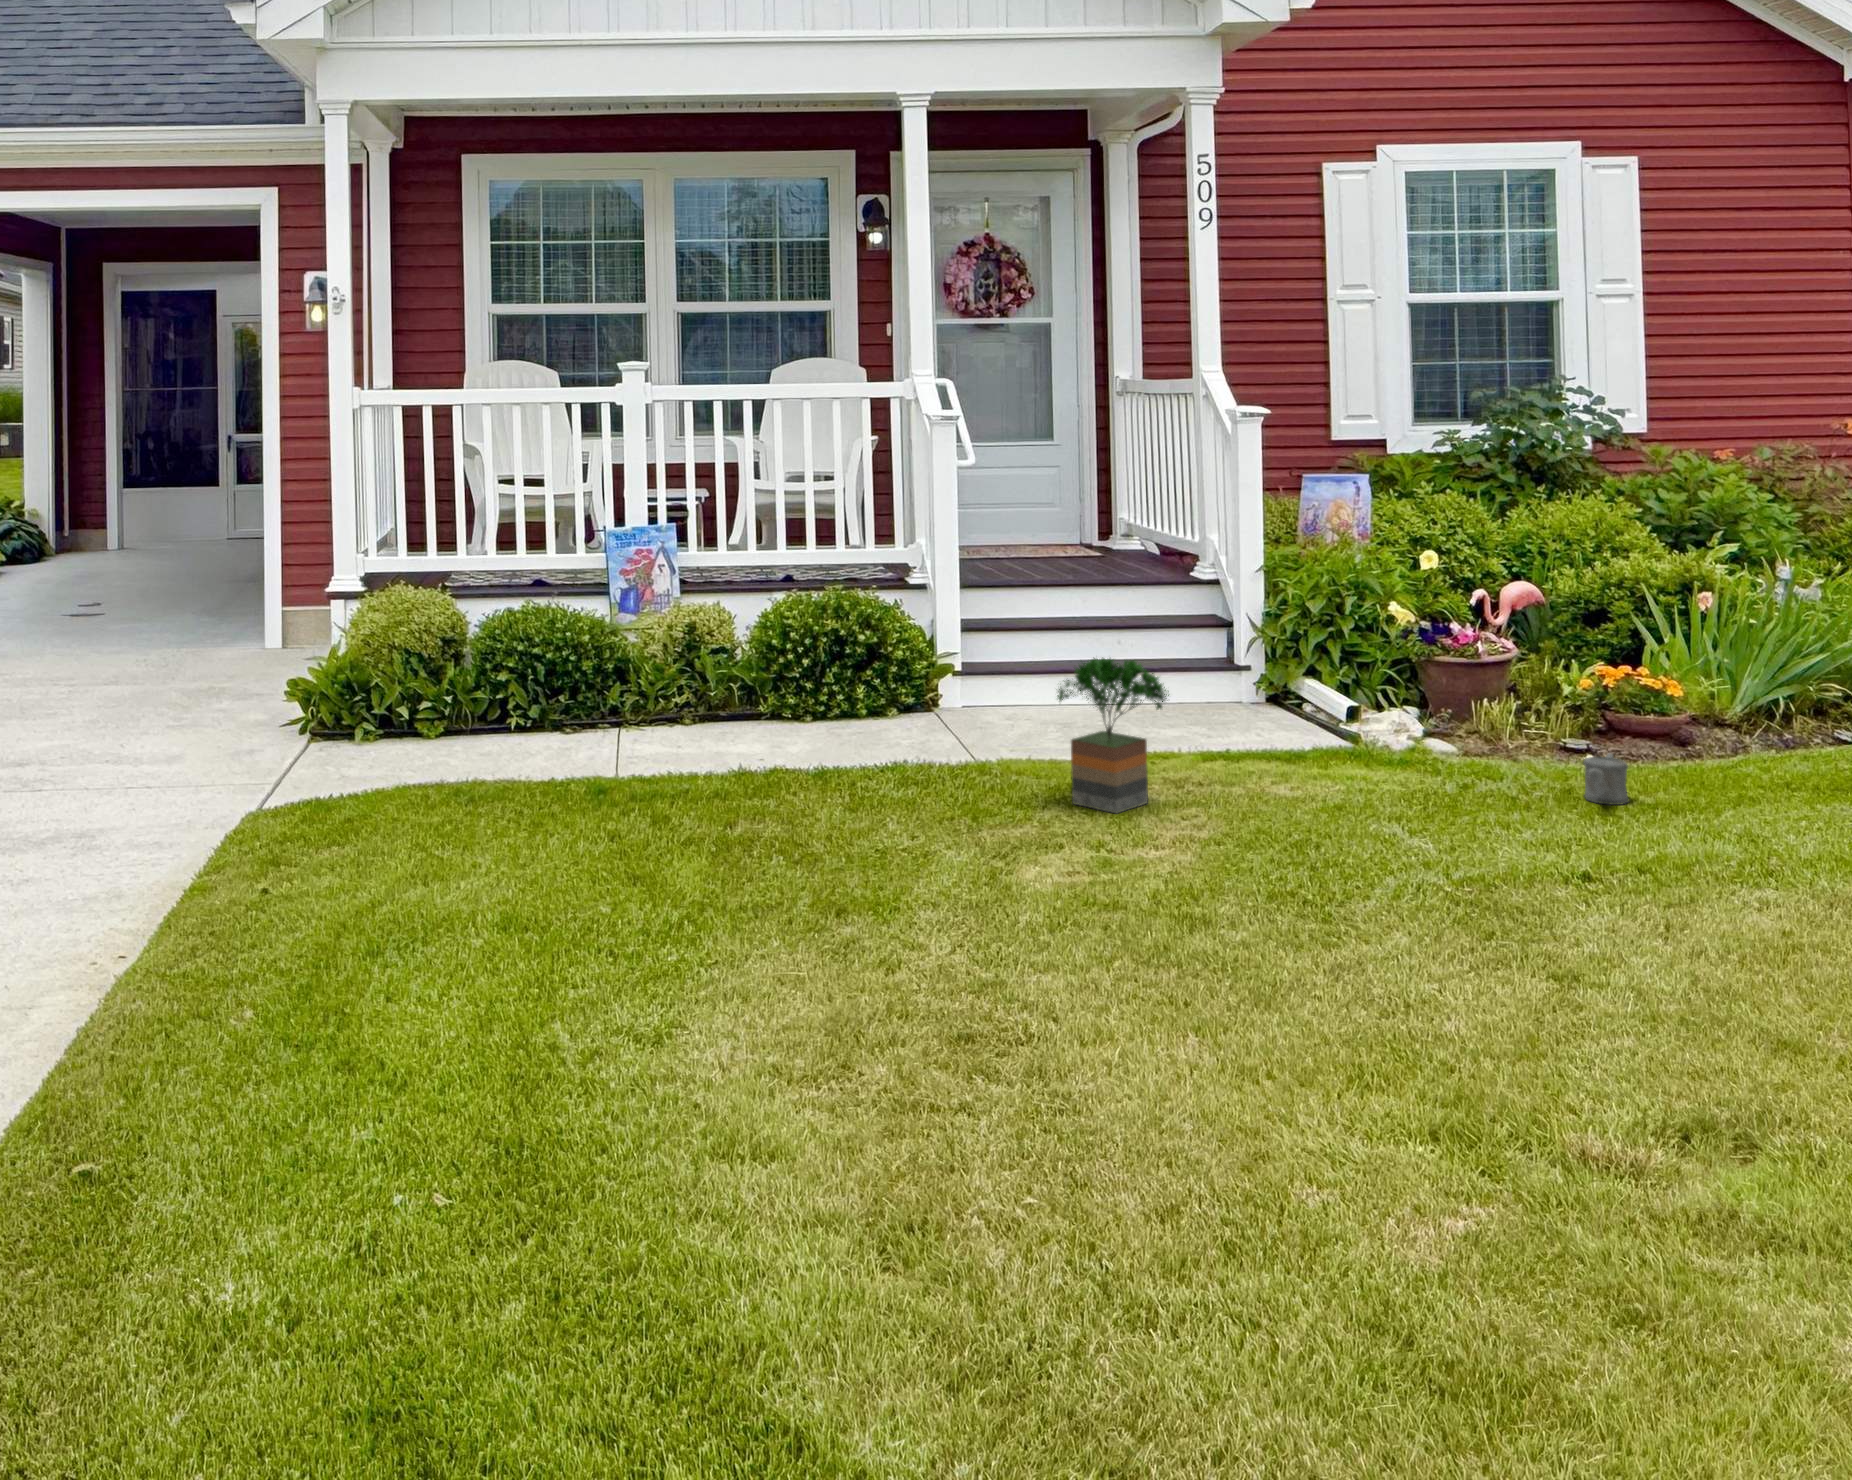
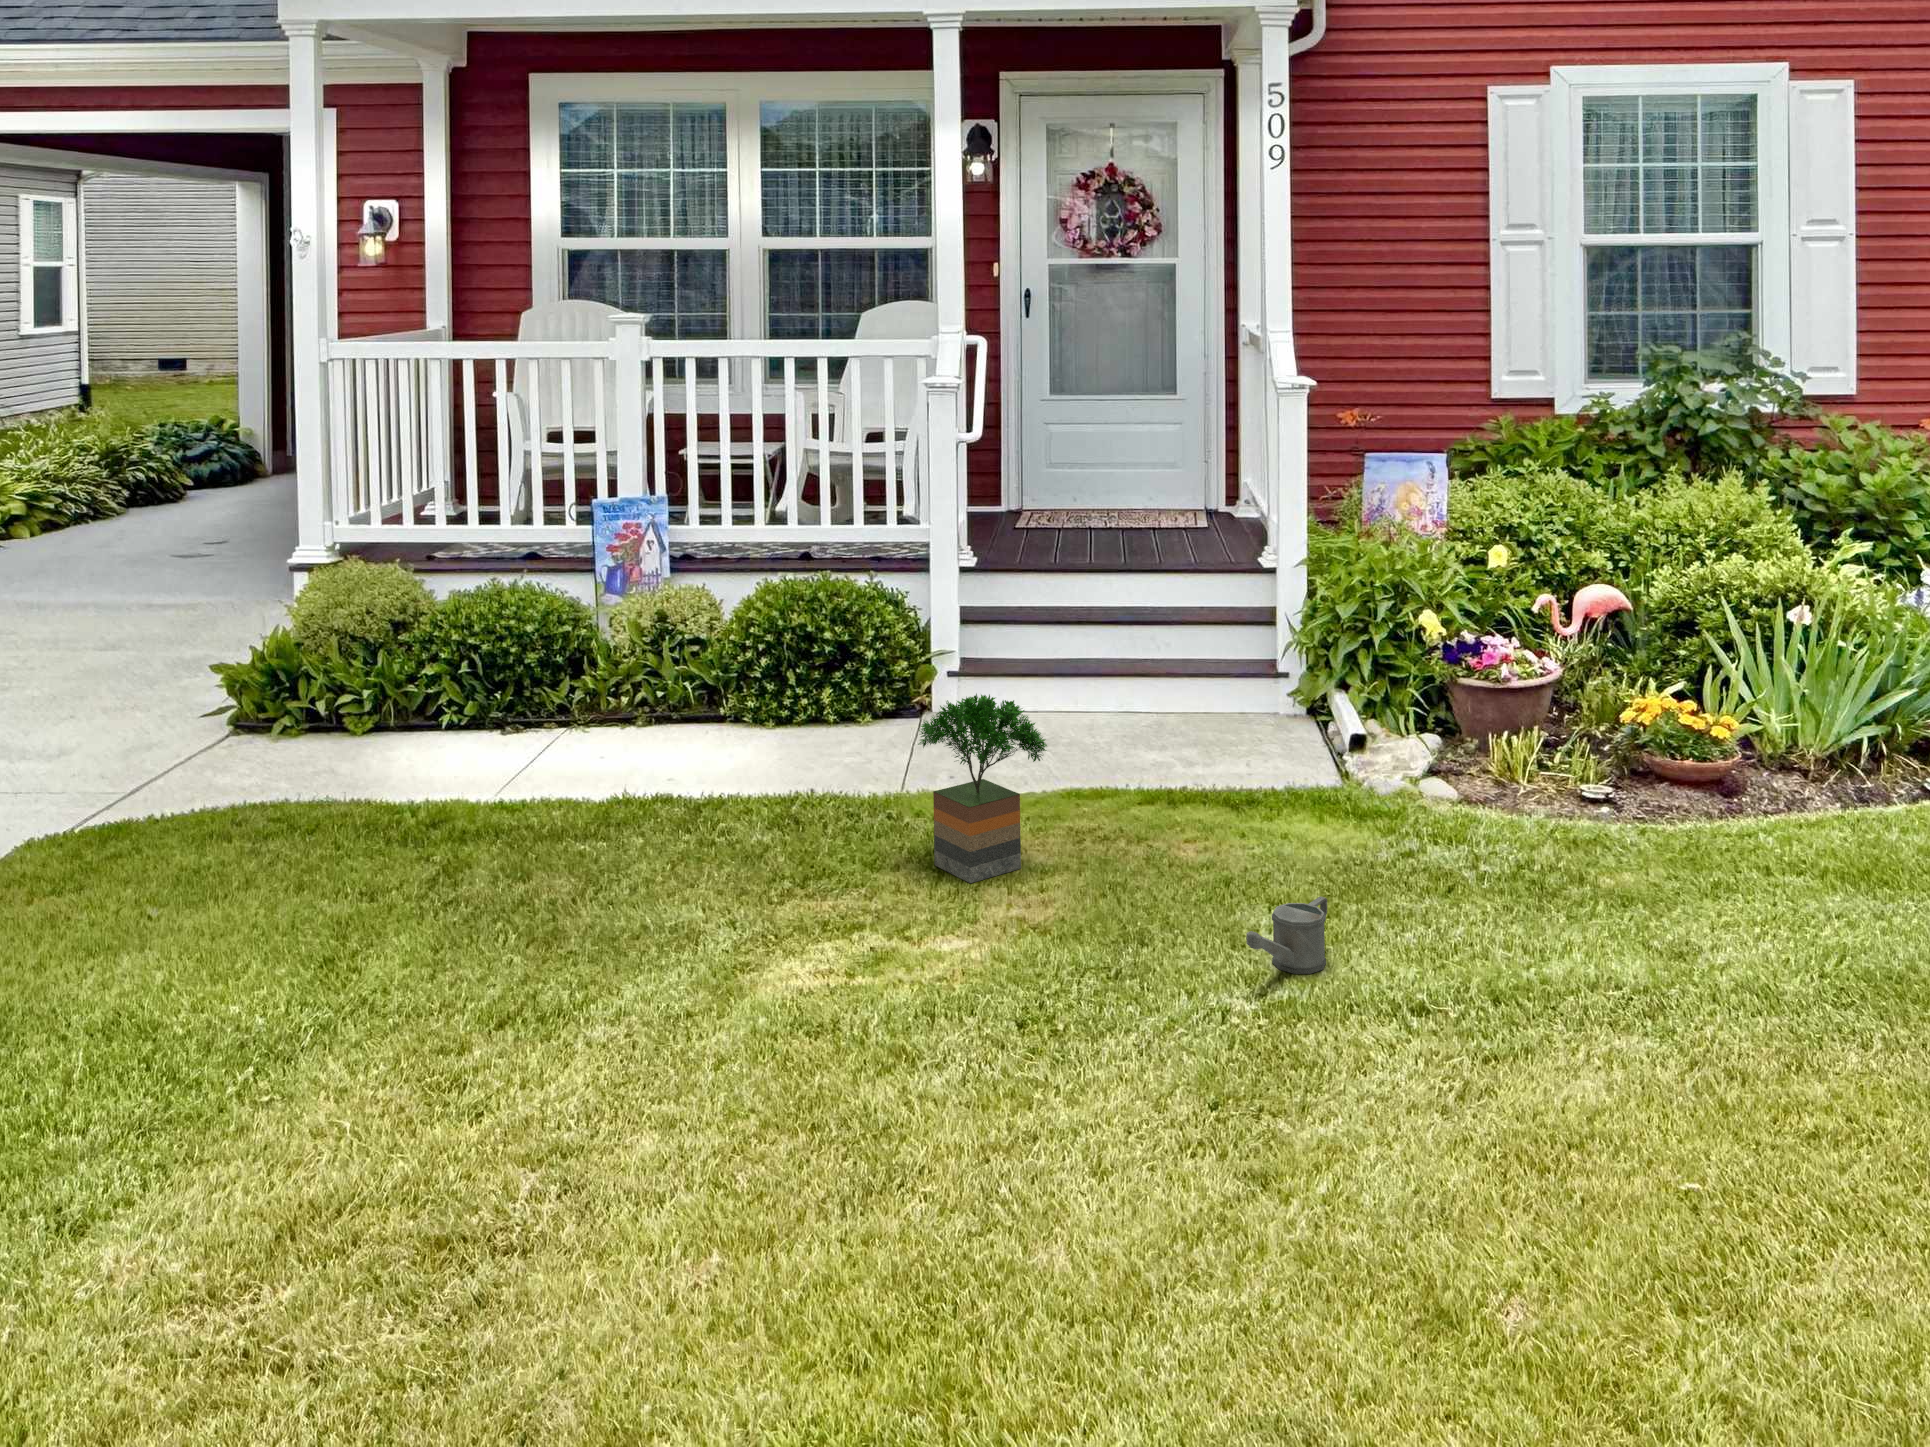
watering can: present [1583,753,1629,805] -> present [1246,896,1327,974]

